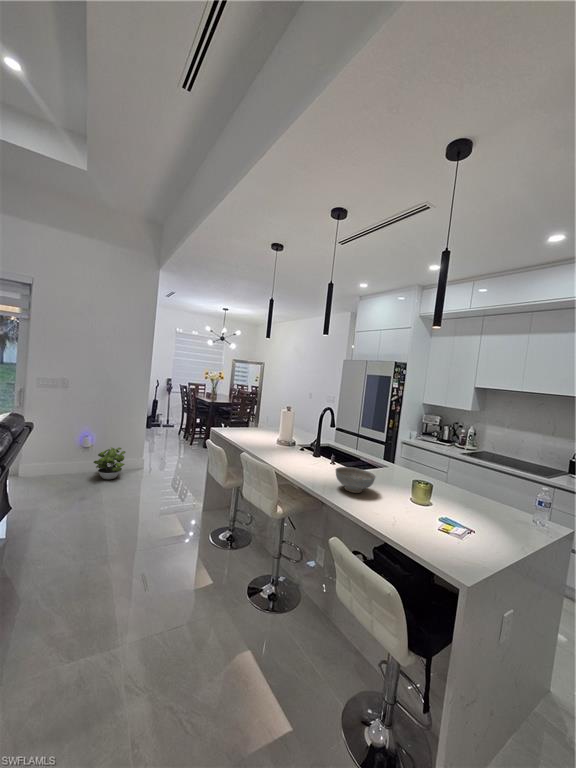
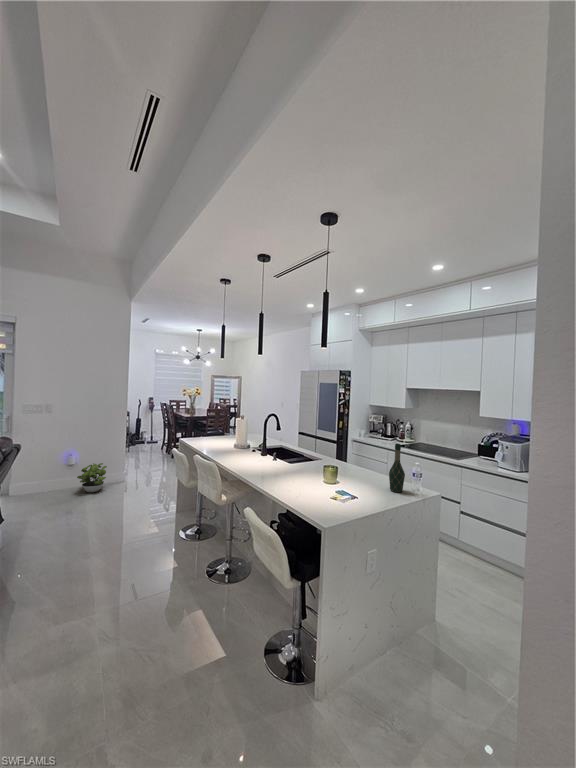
wine bottle: none [511,462,536,528] -> present [389,443,405,492]
decorative bowl: present [336,467,376,493] -> none [263,459,294,478]

